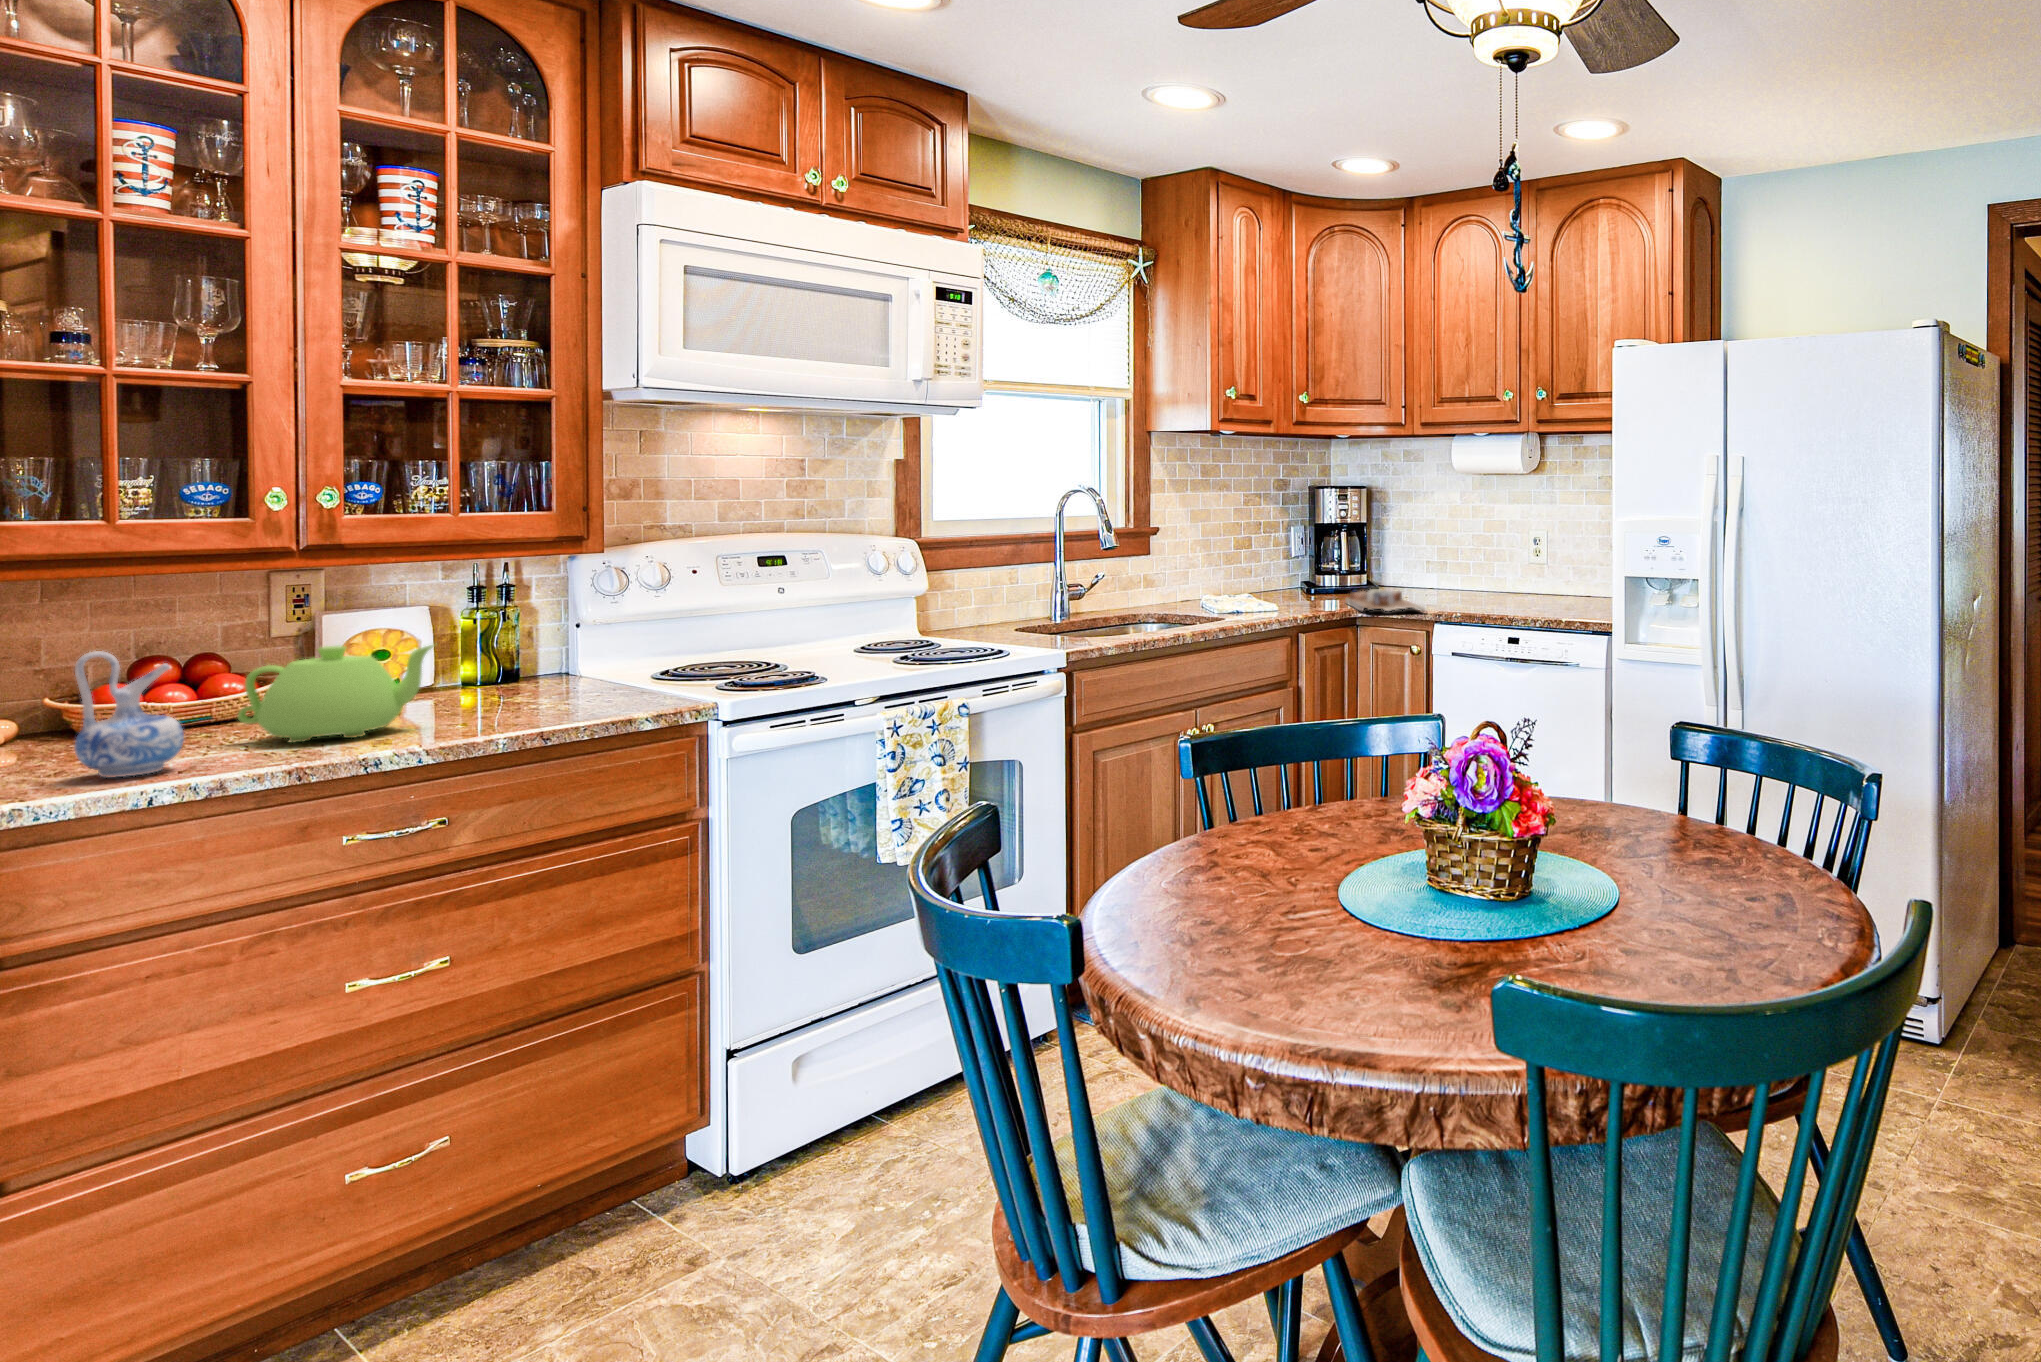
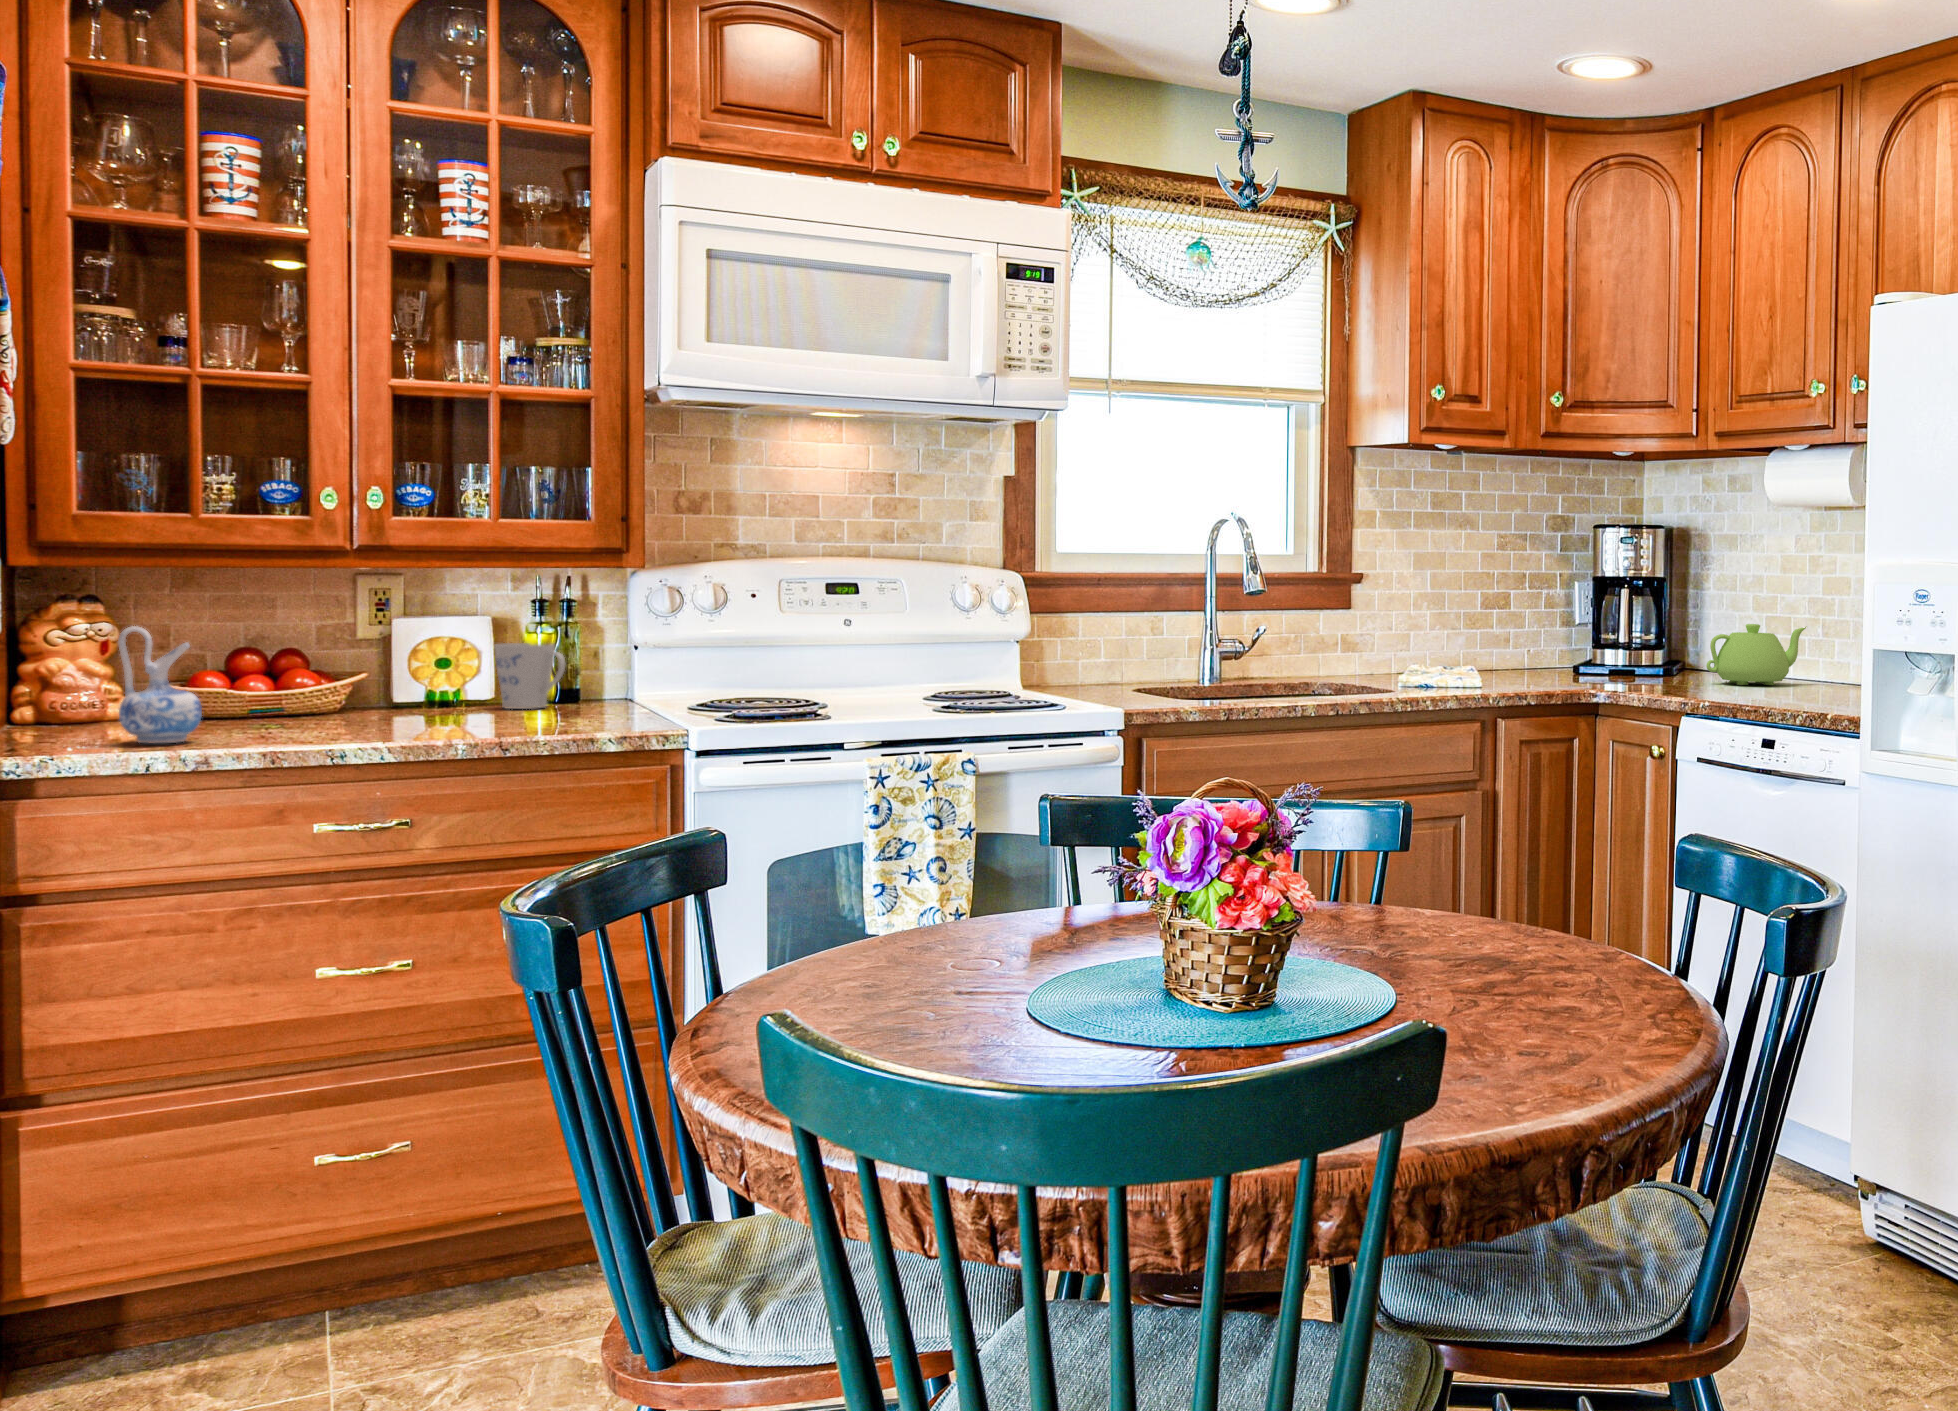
cutting board: present [1345,589,1425,611] -> none [1580,668,1669,704]
mug: none [443,627,529,694] -> present [494,643,566,709]
teapot: present [238,645,434,742] -> present [1706,624,1806,685]

